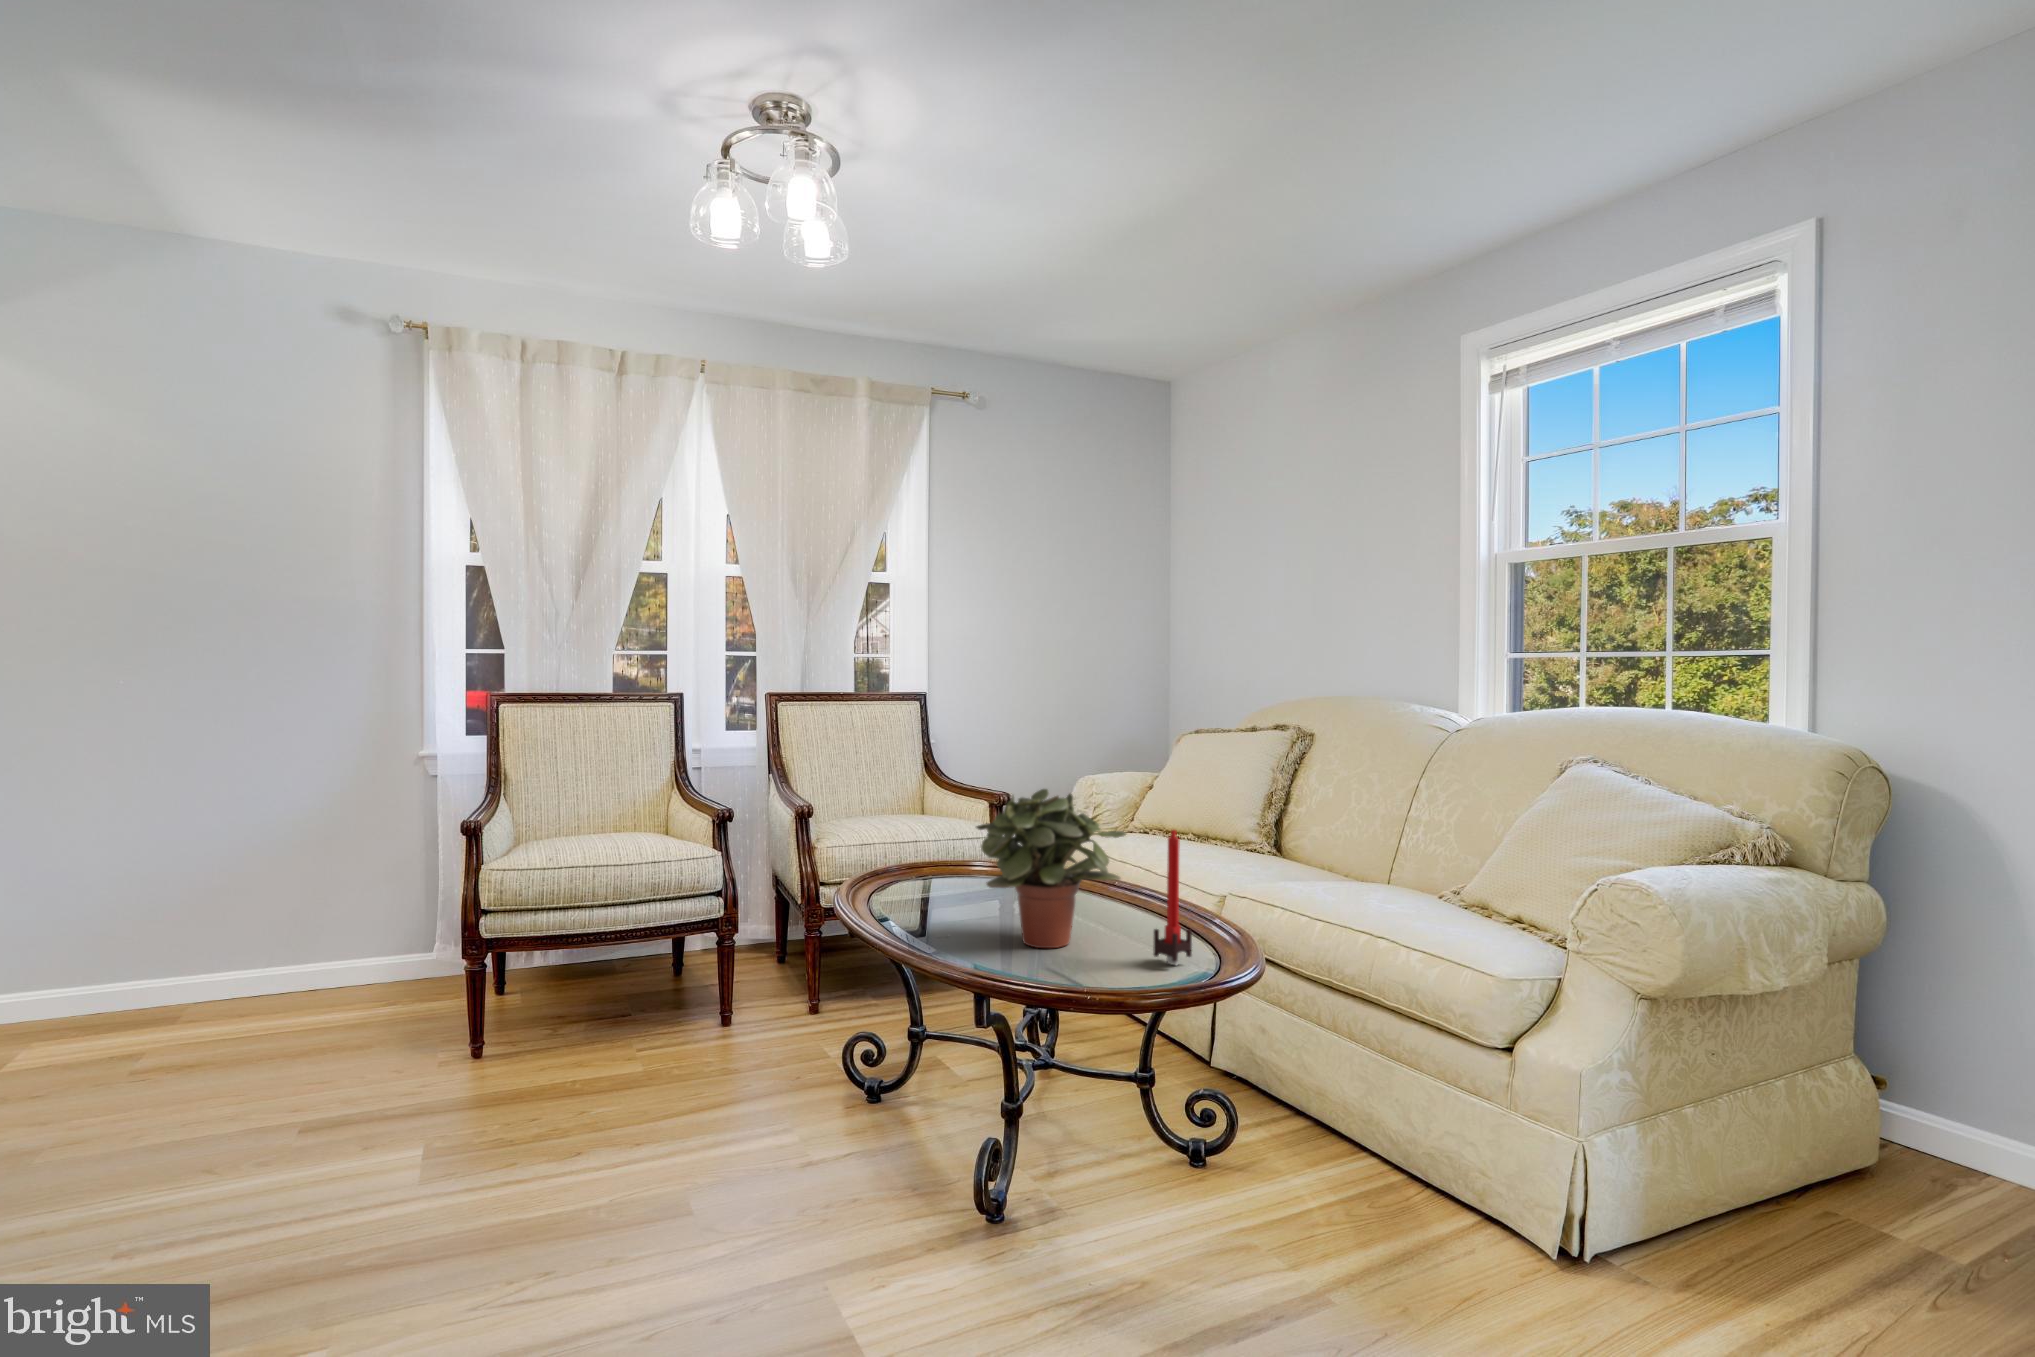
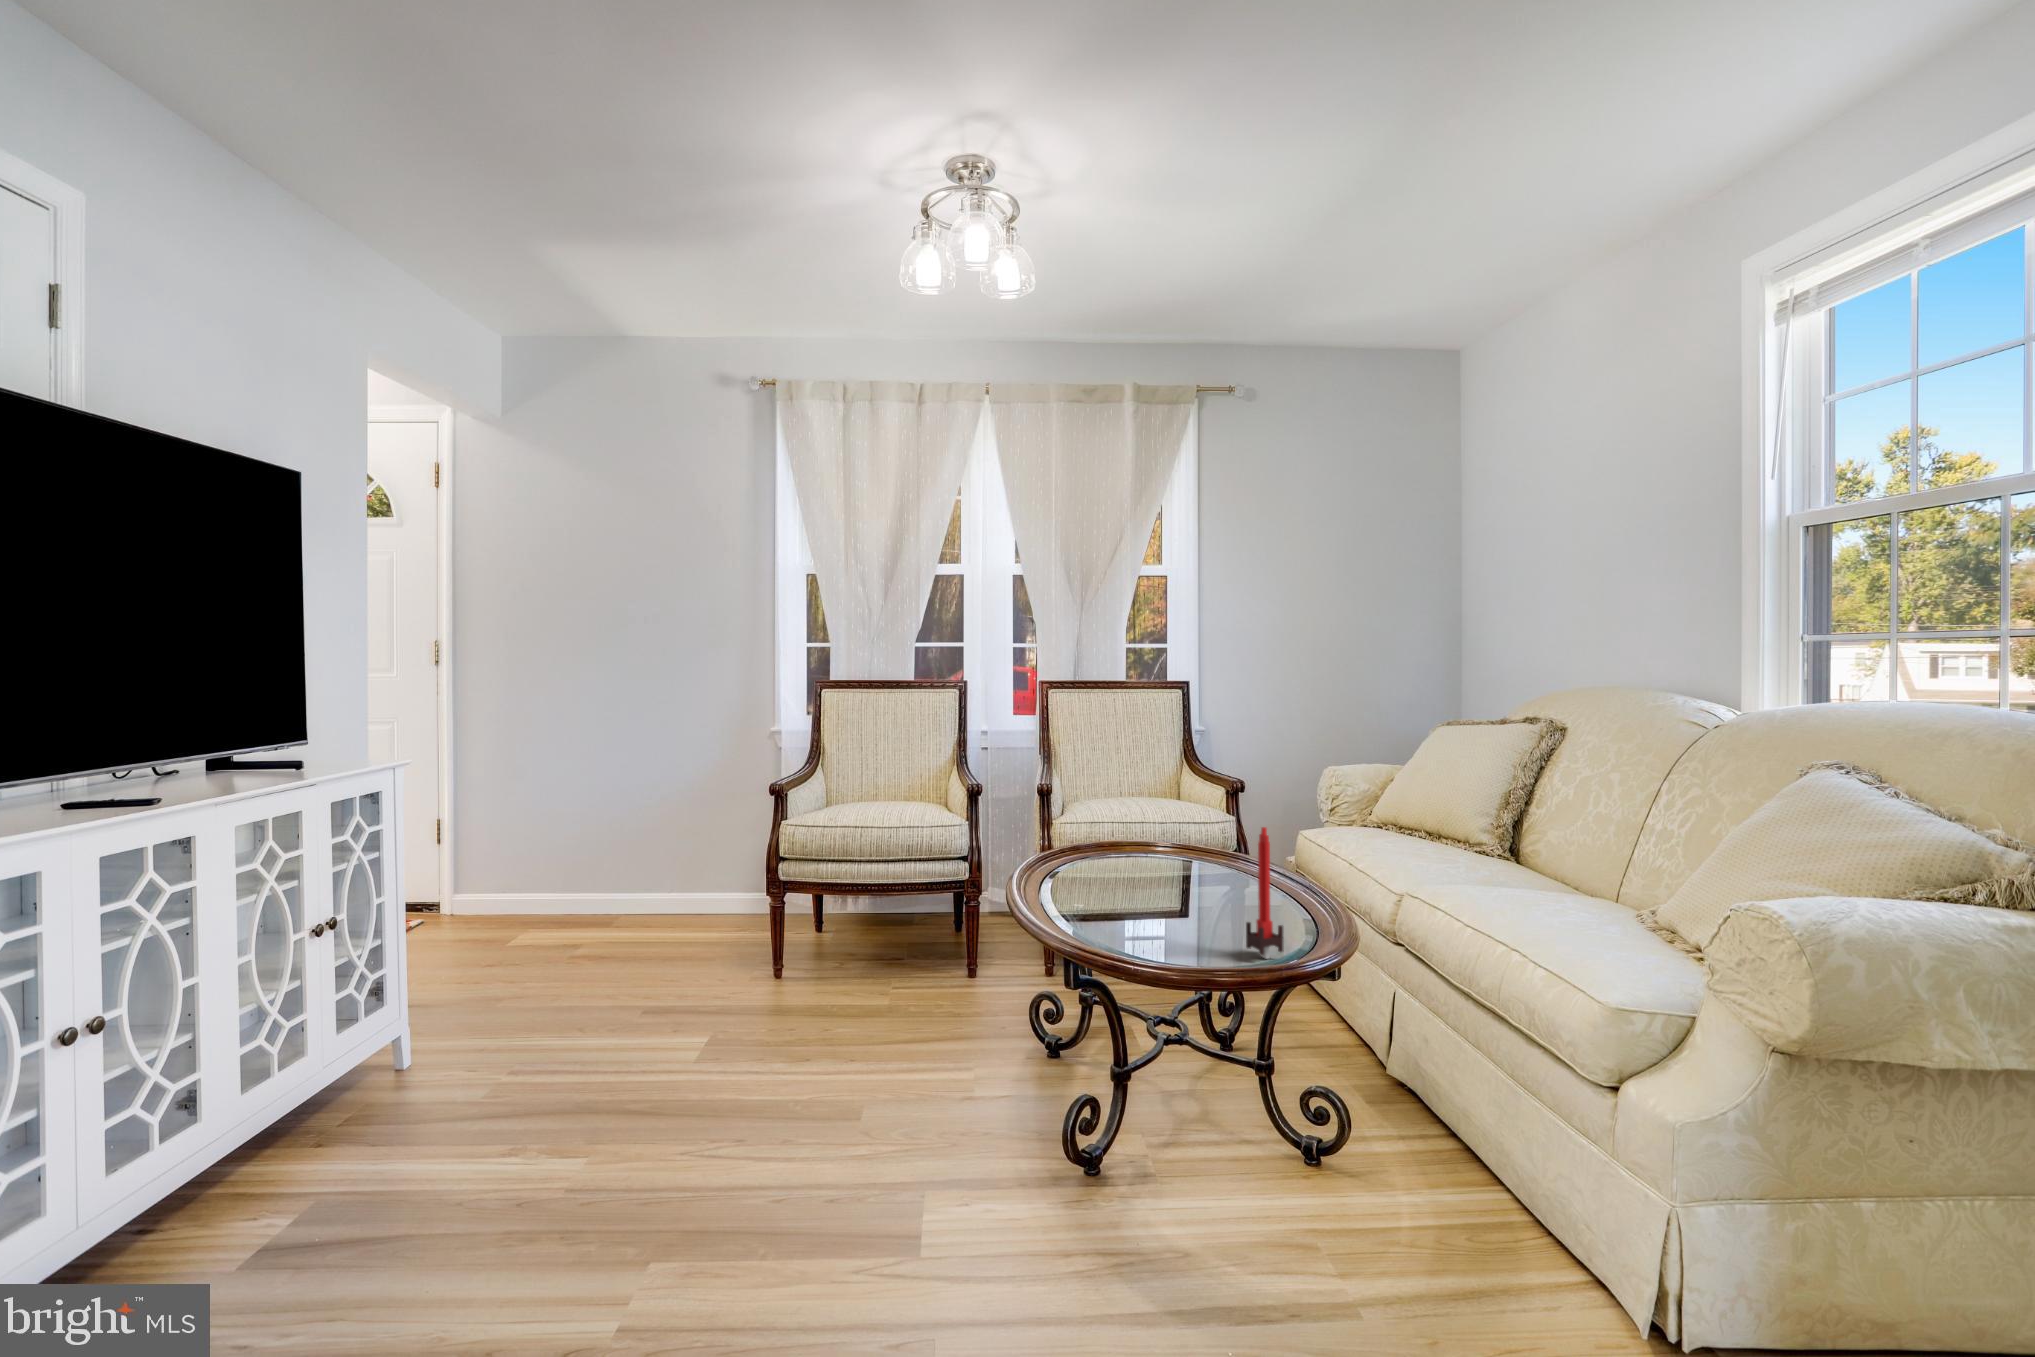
potted plant: present [977,789,1126,948] -> none [1099,782,1238,931]

